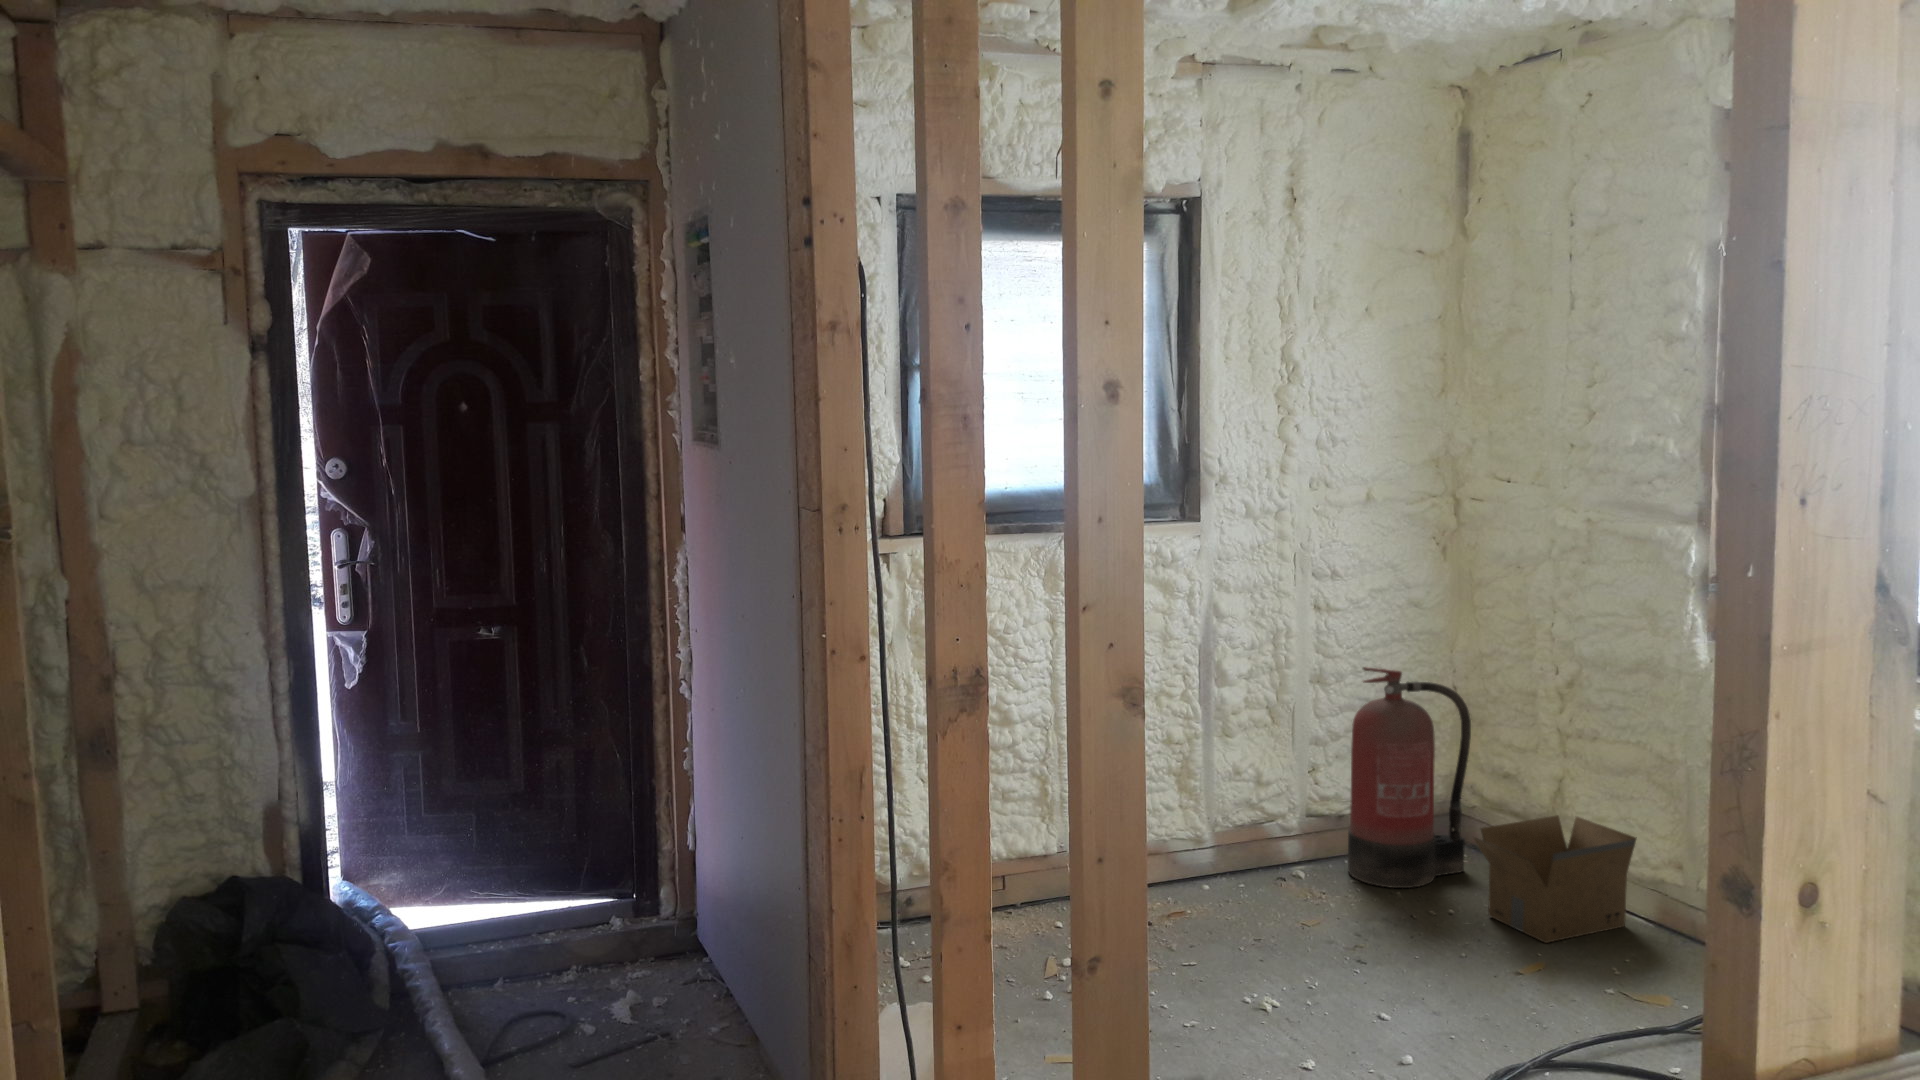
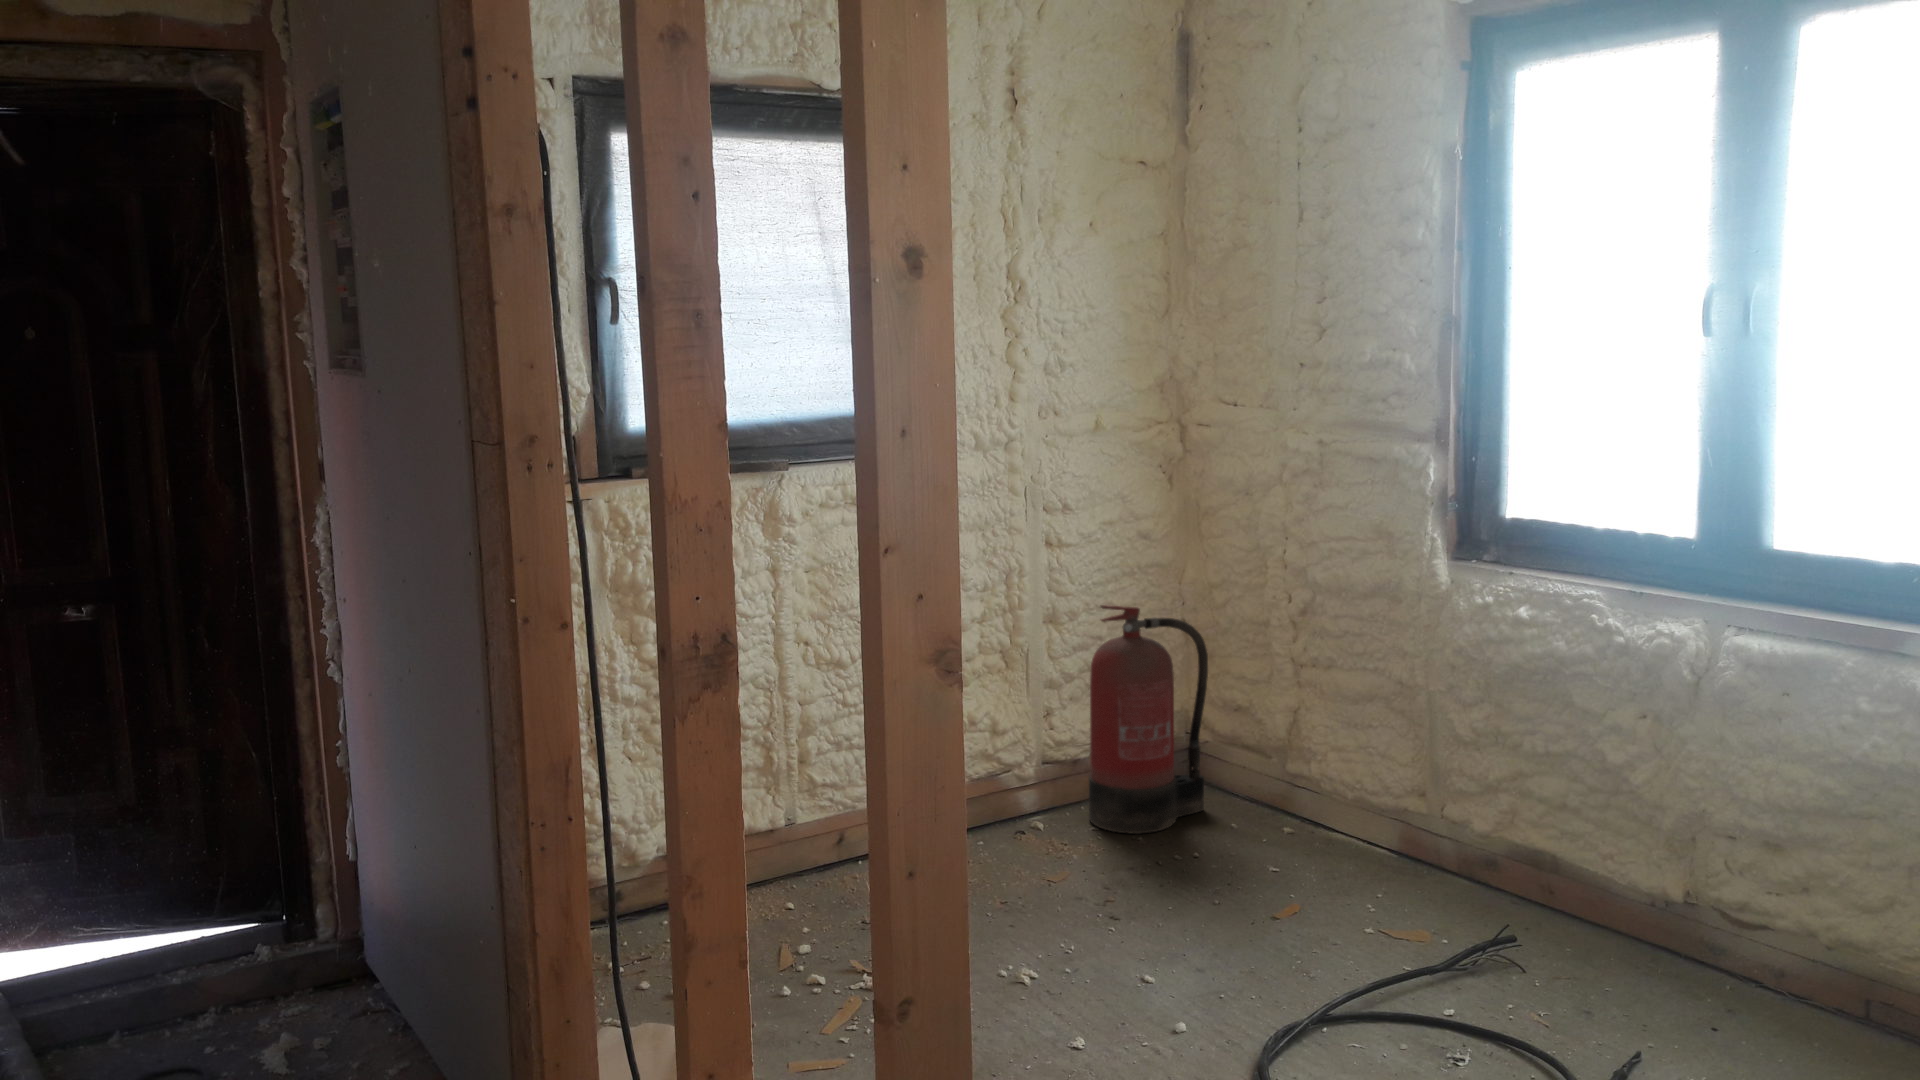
cardboard box: present [1473,815,1637,943] -> none [1218,746,1375,879]

